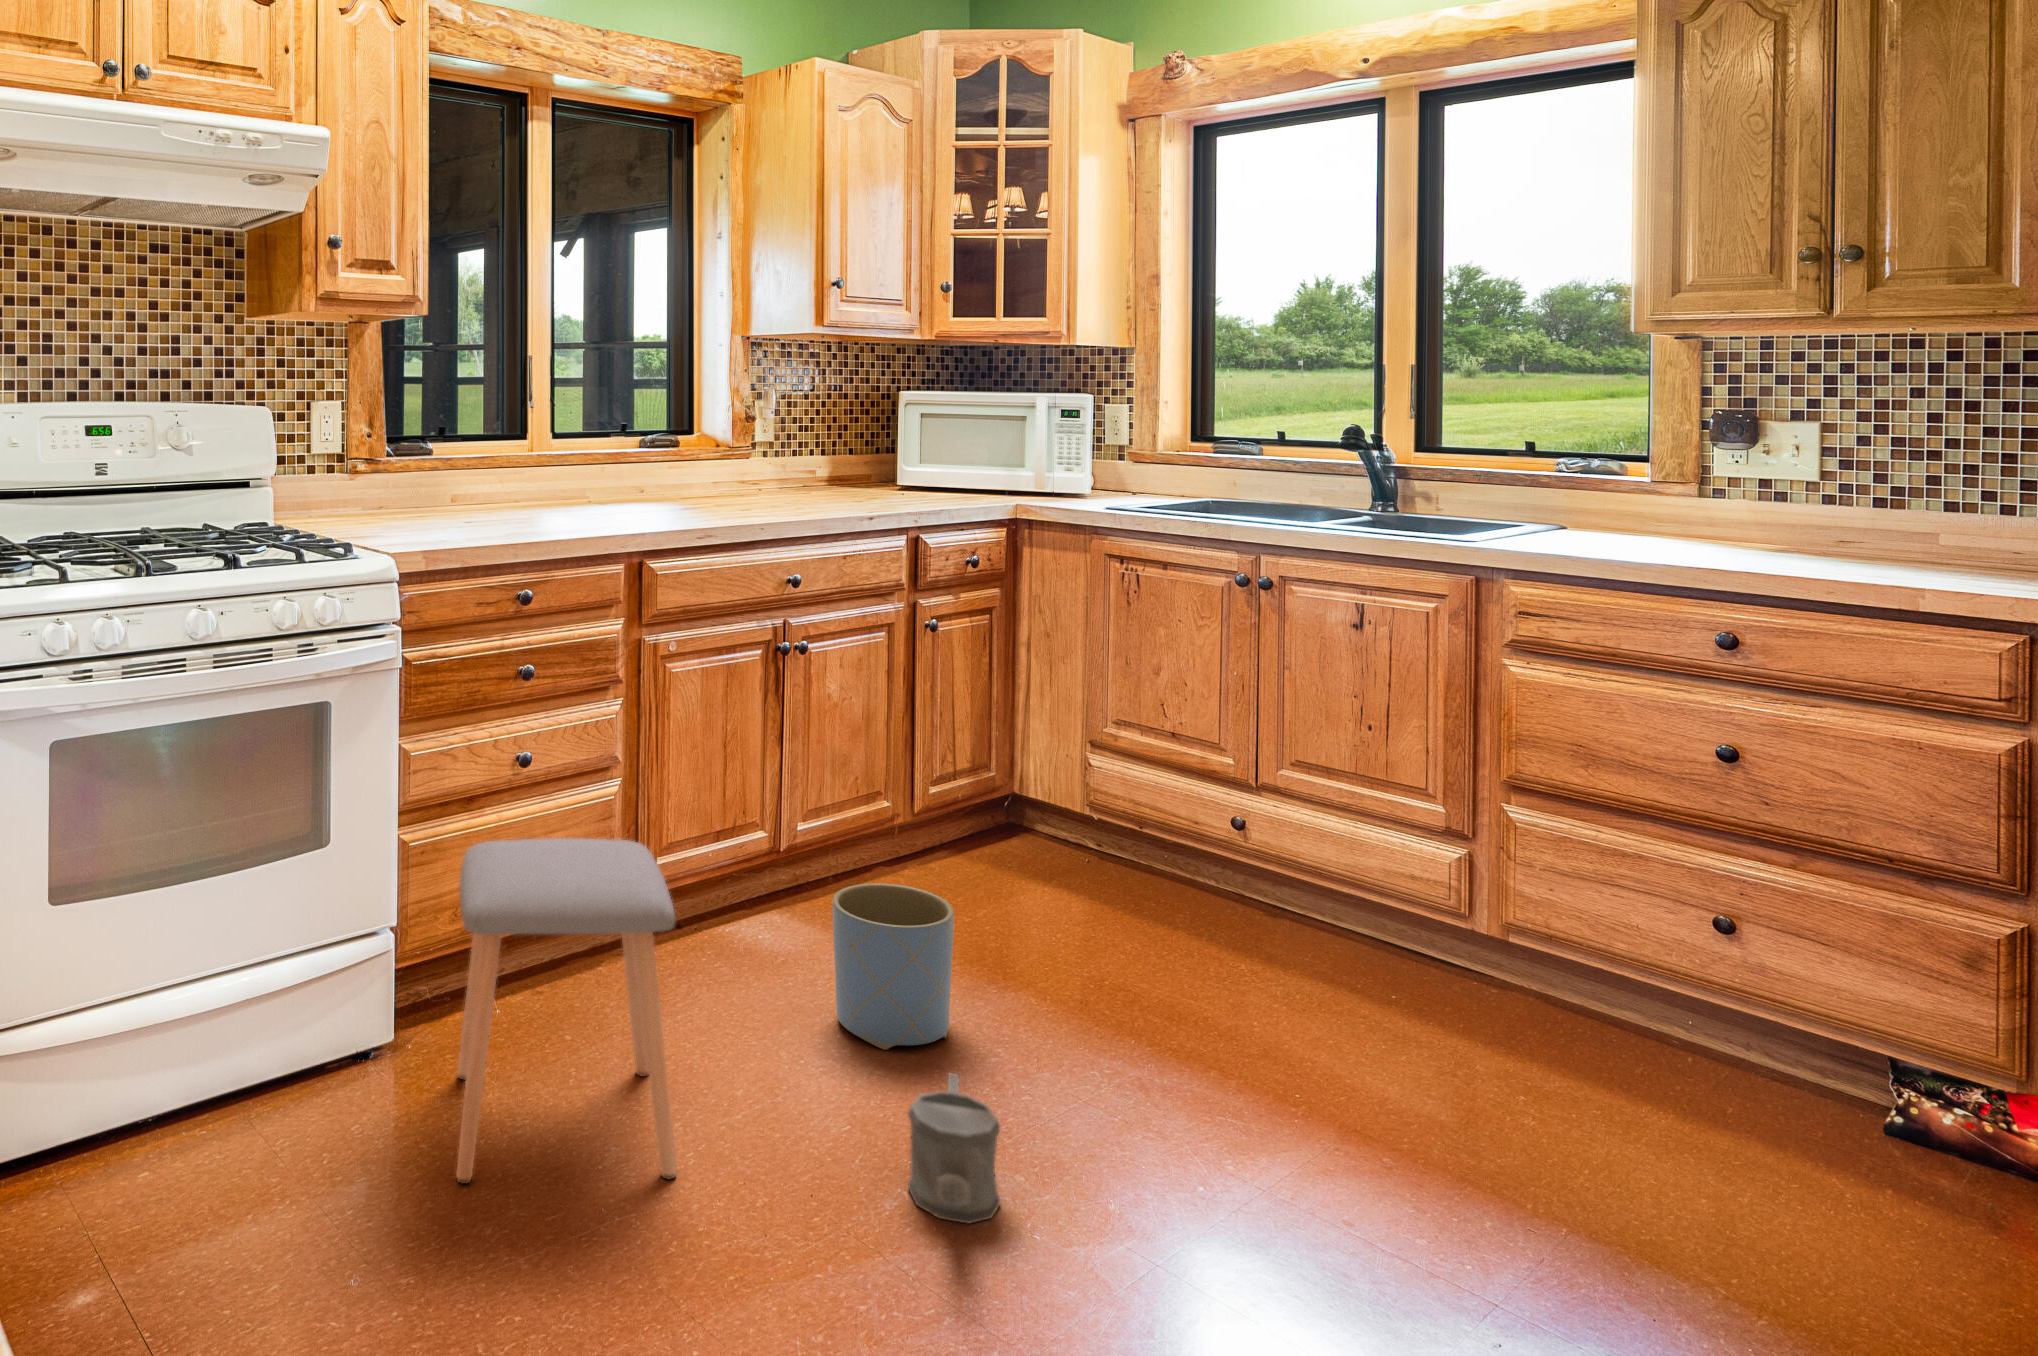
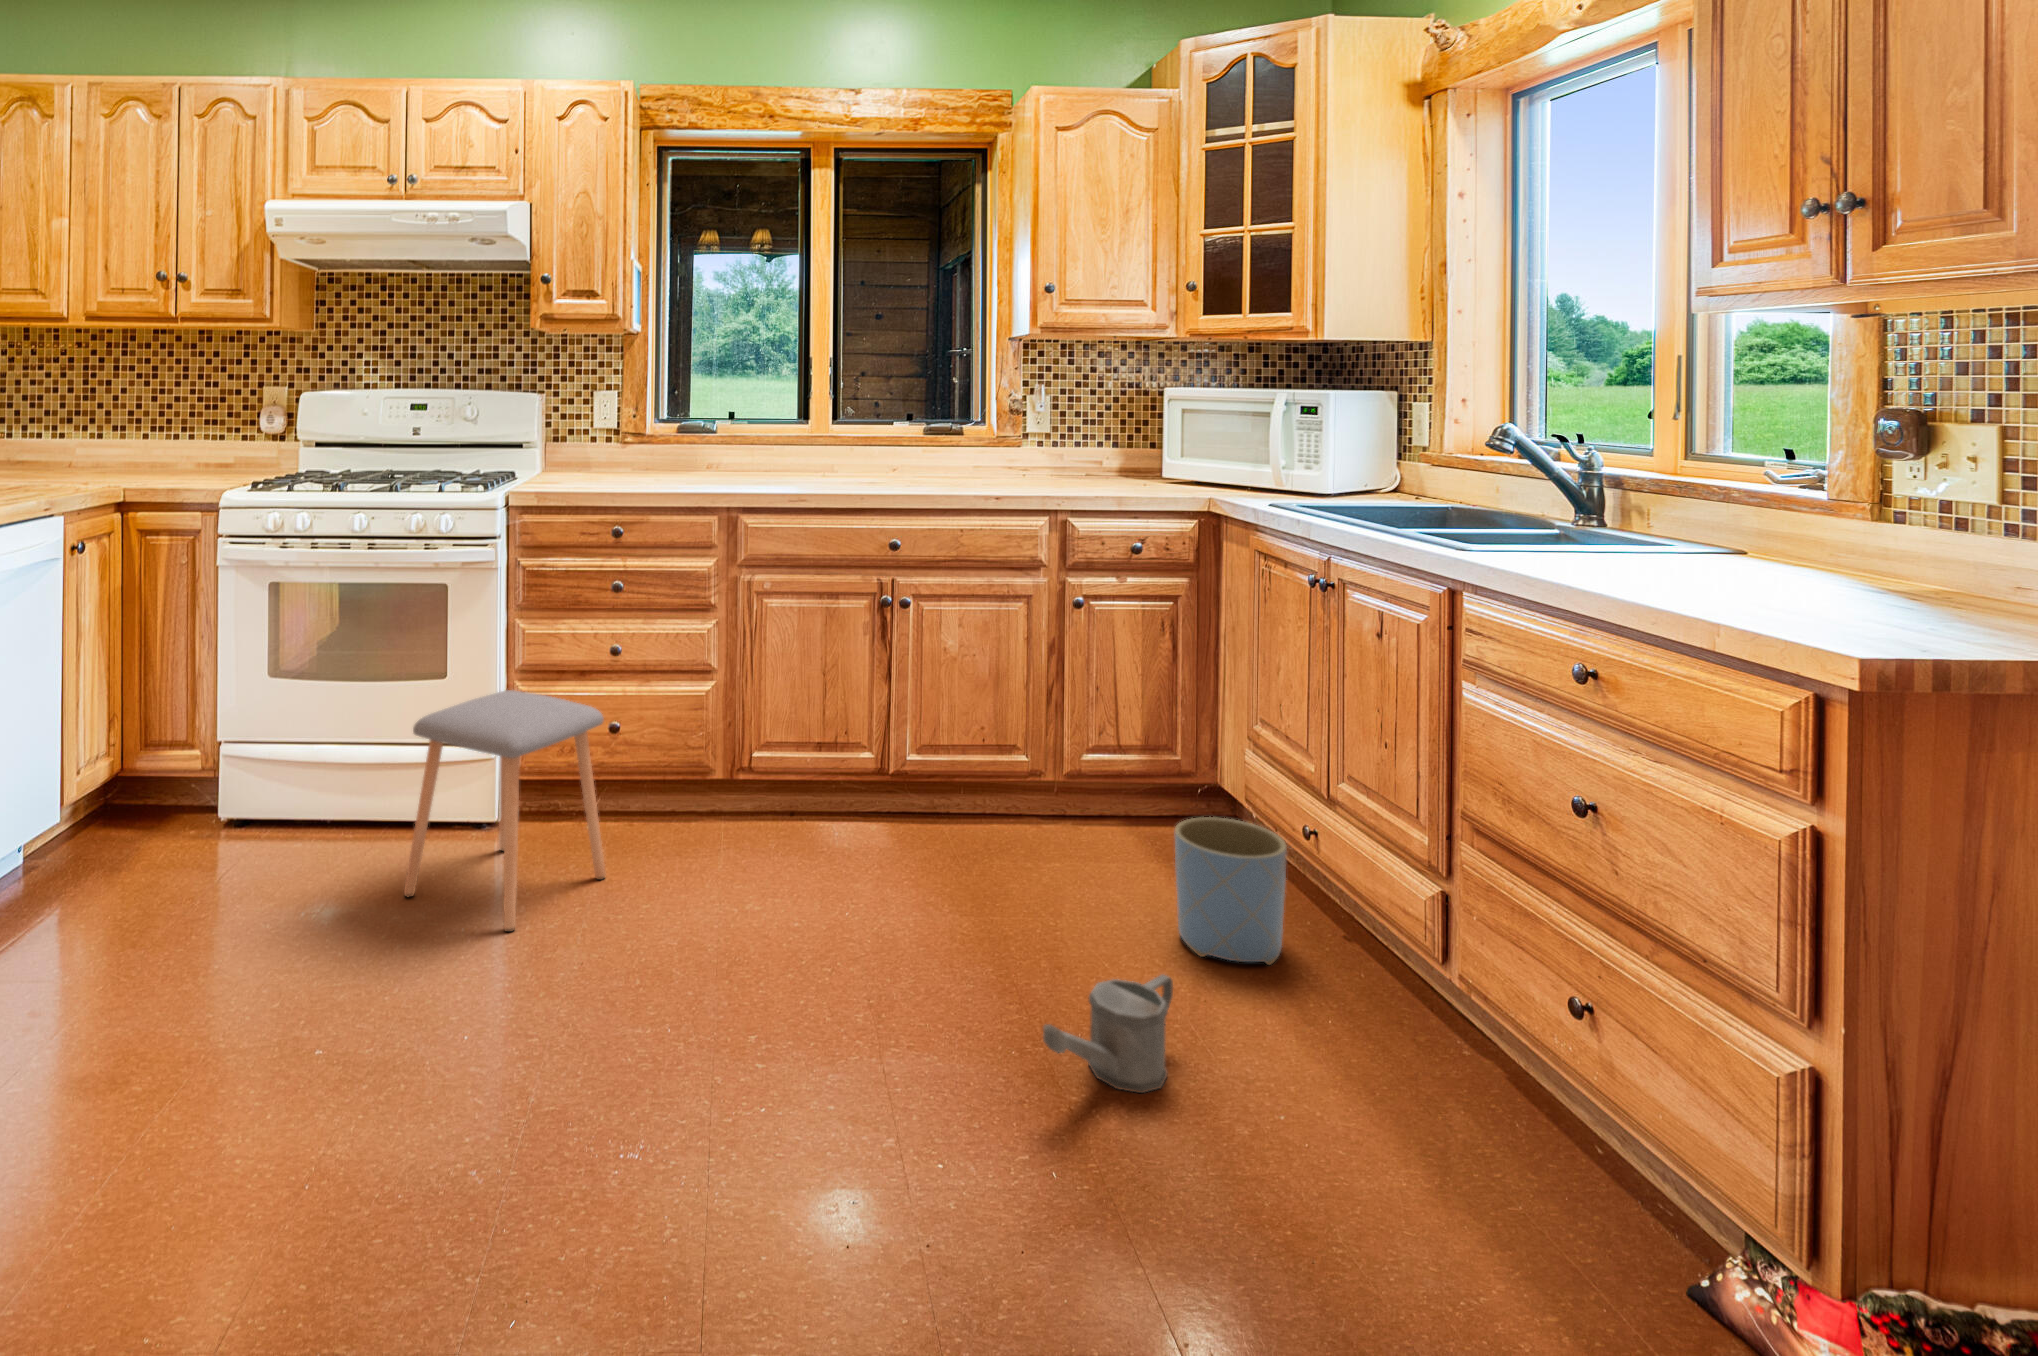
planter: present [833,883,954,1050] -> present [1174,817,1287,965]
watering can: present [908,1073,1000,1224] -> present [1043,974,1173,1093]

